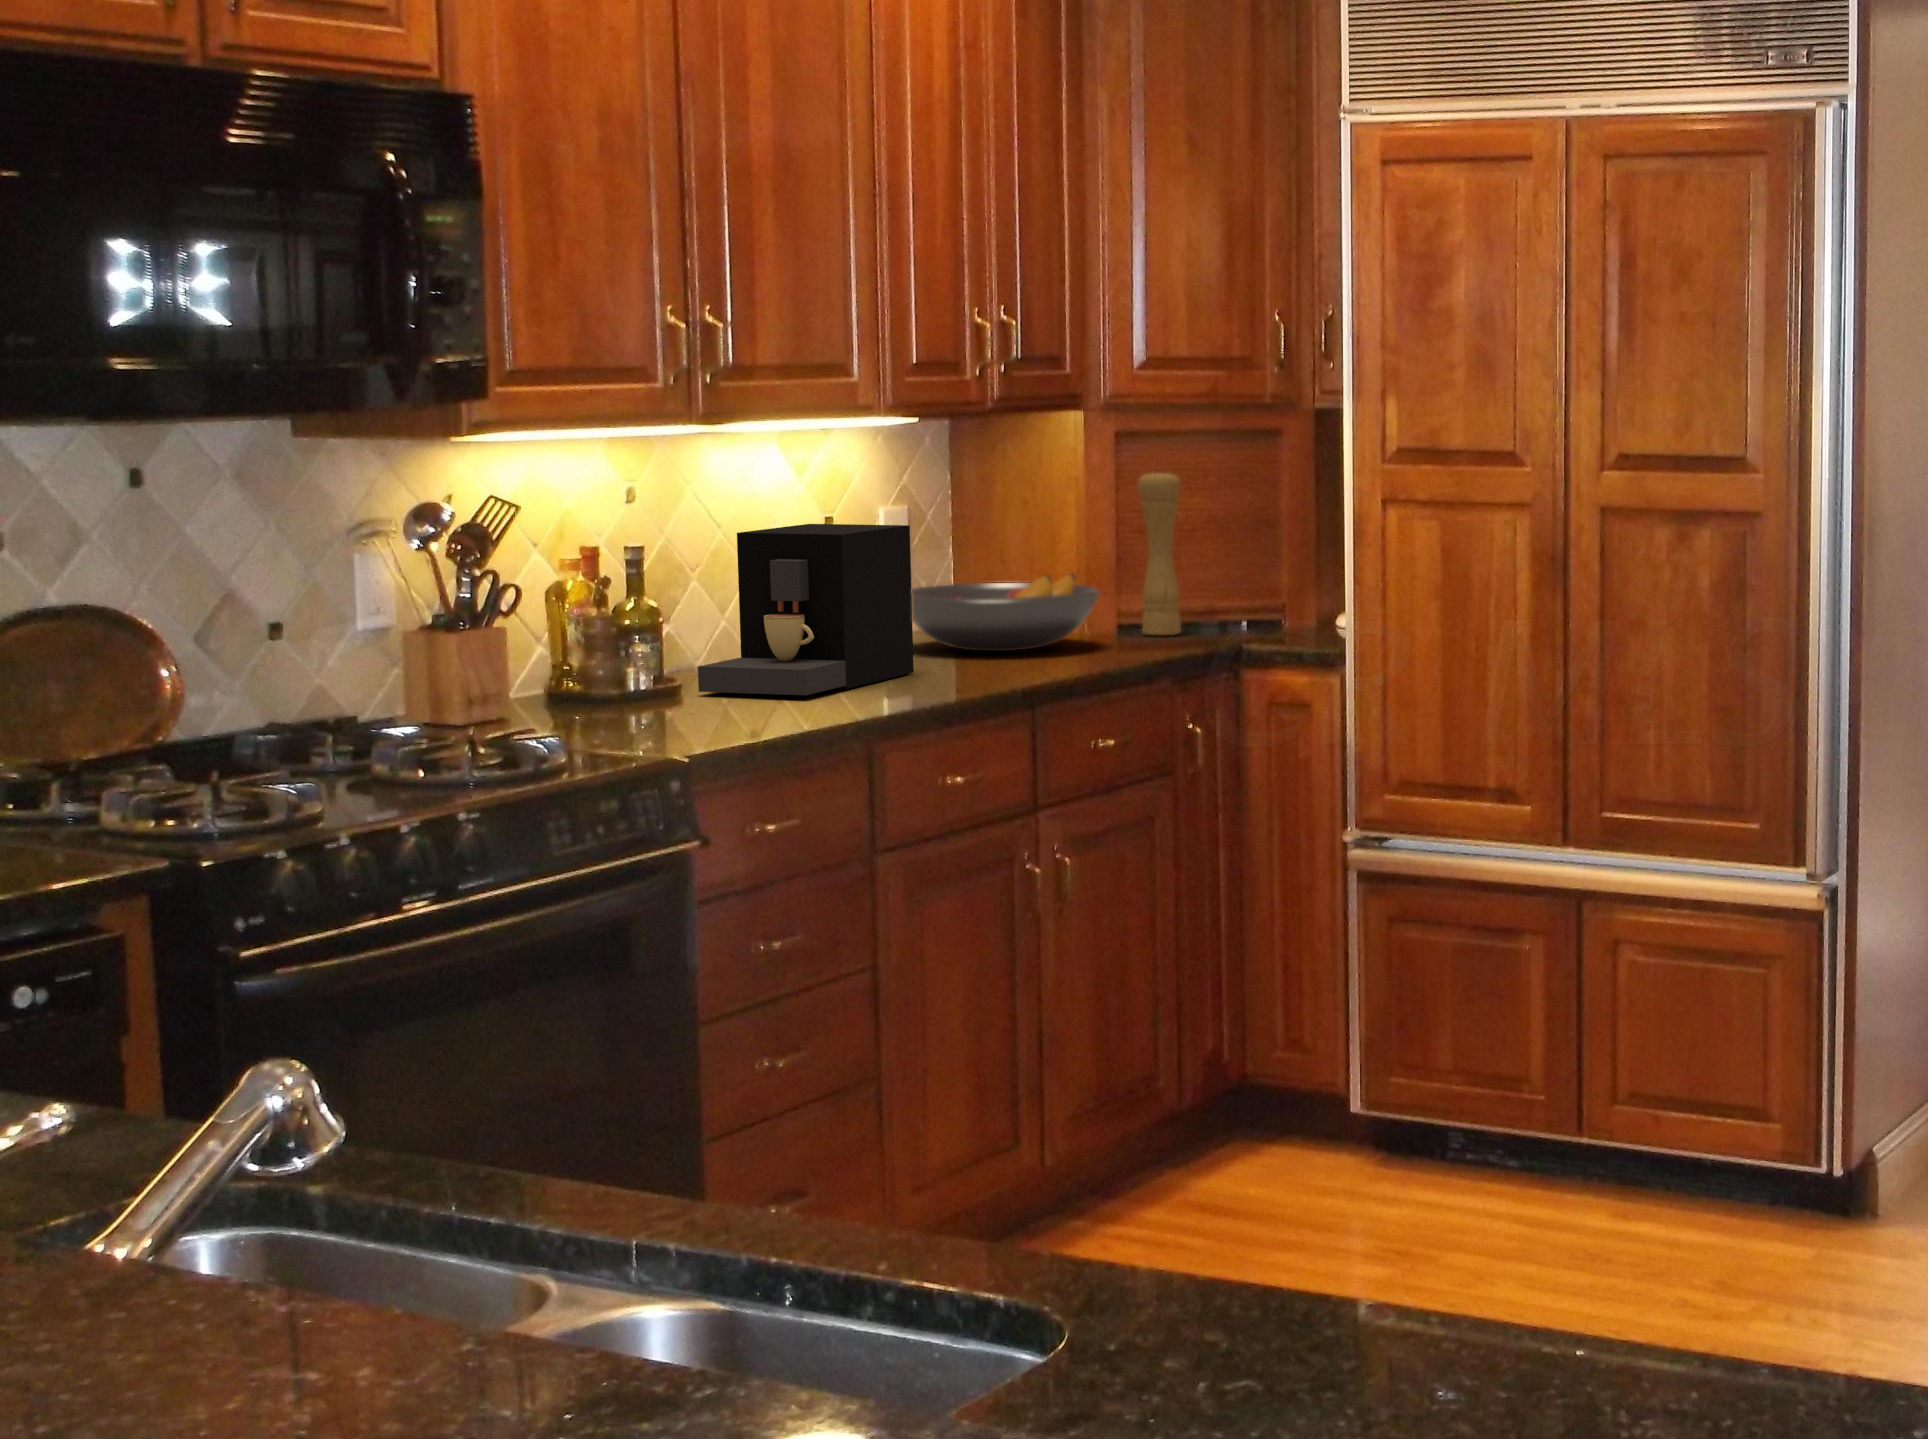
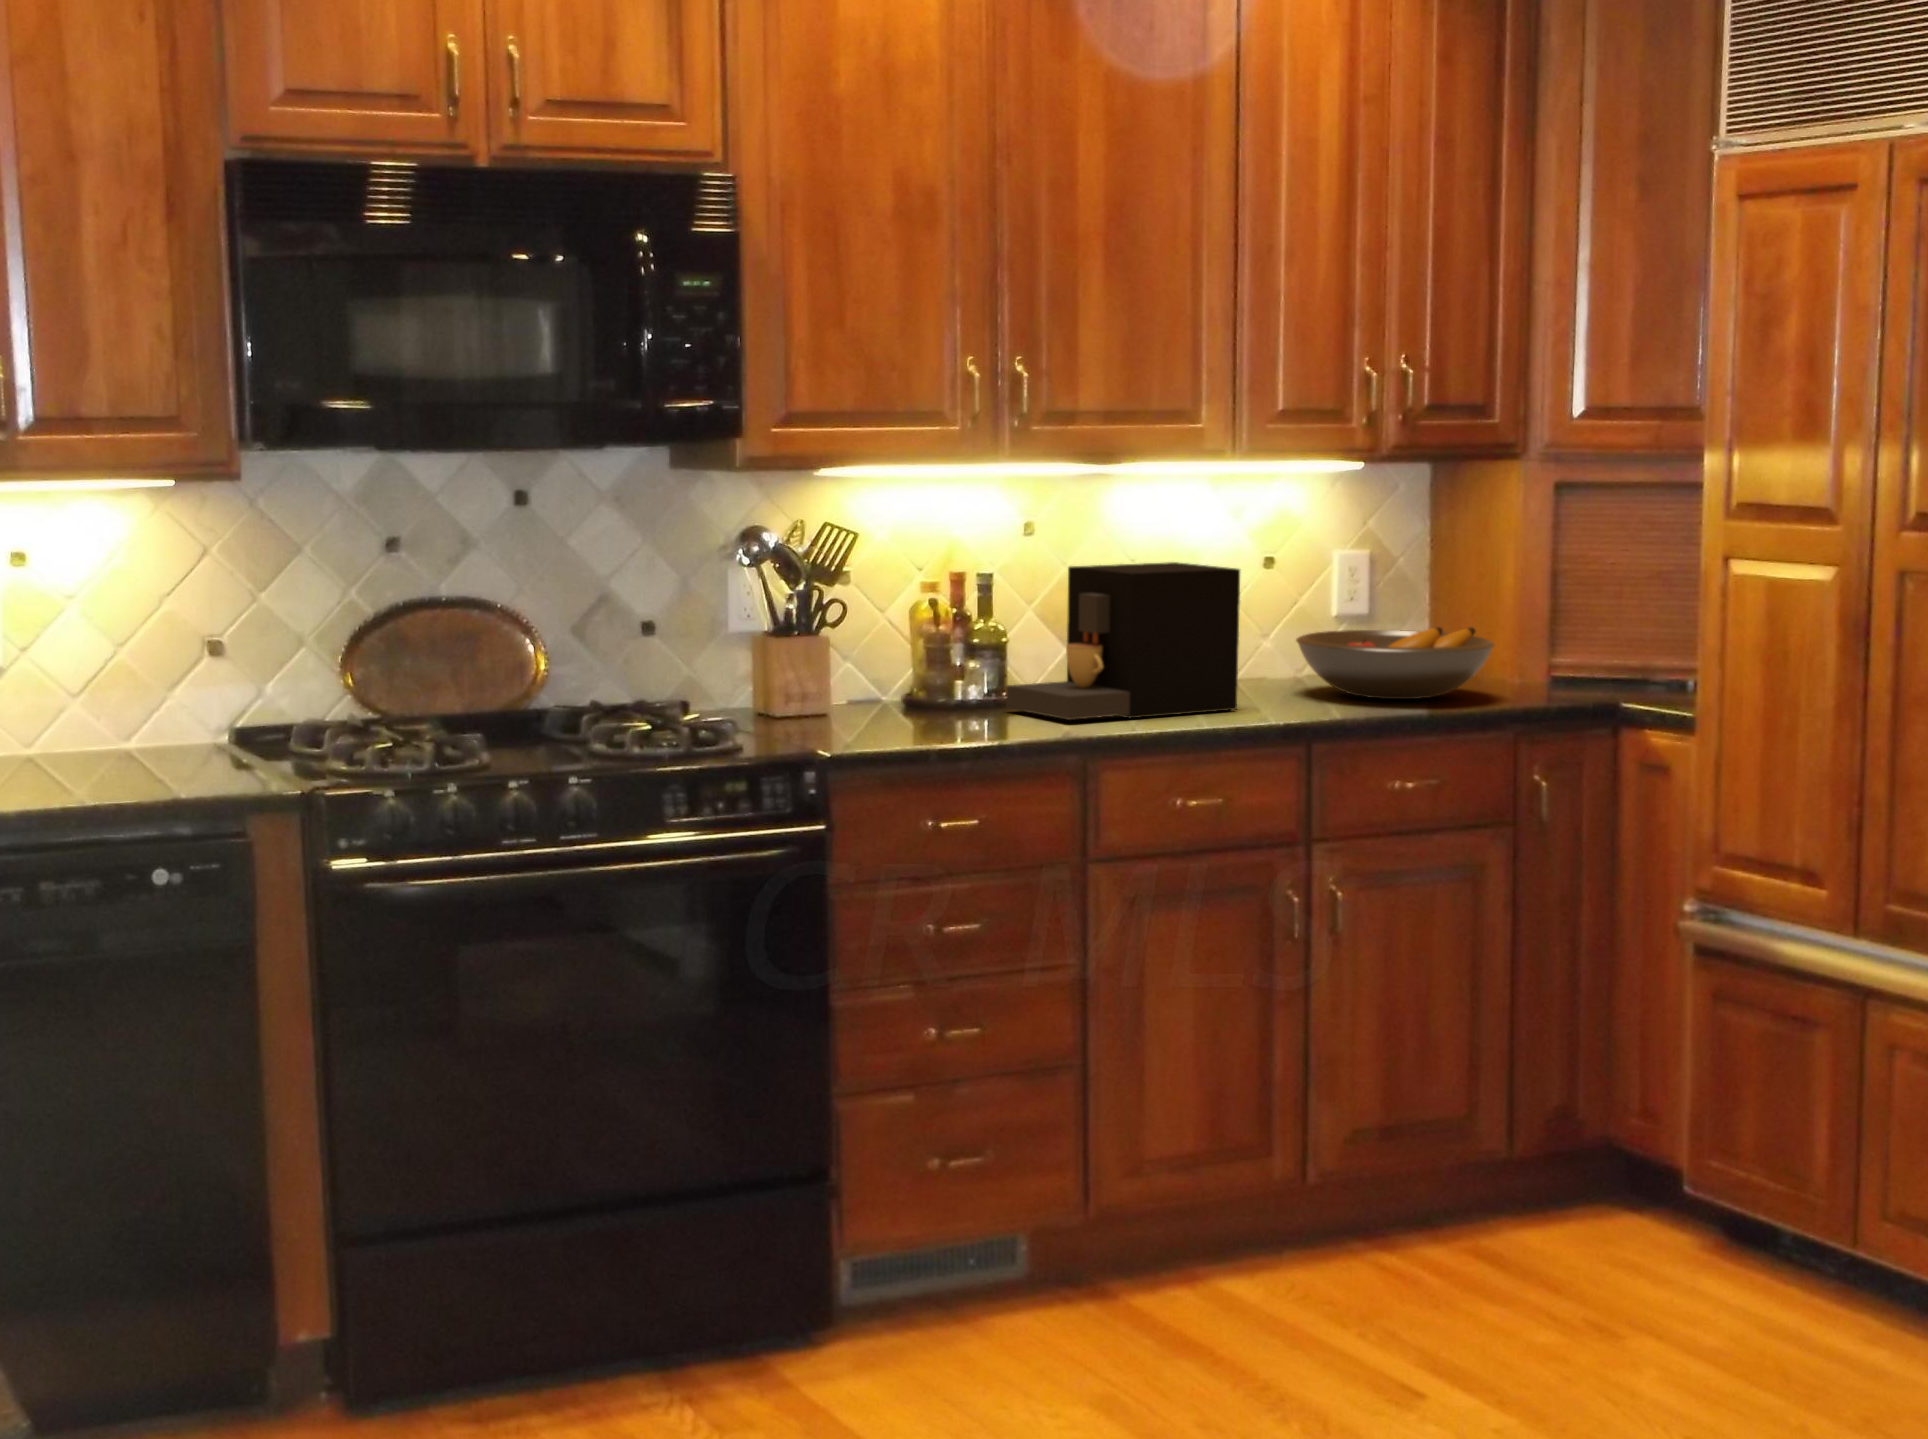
pepper mill: present [1138,471,1181,635] -> none [1568,527,1619,698]

